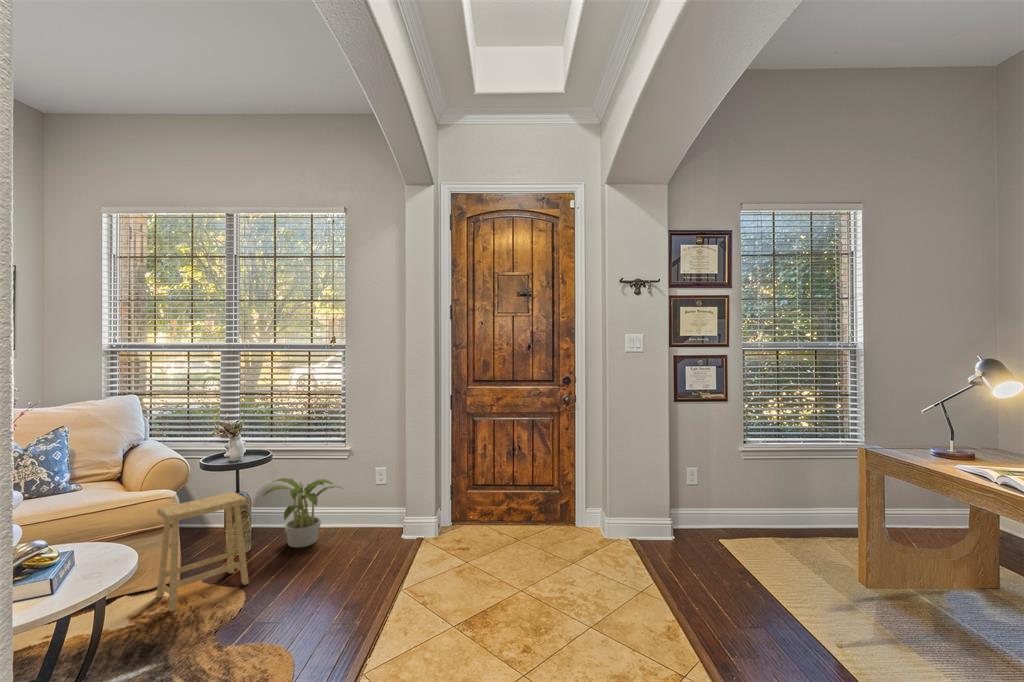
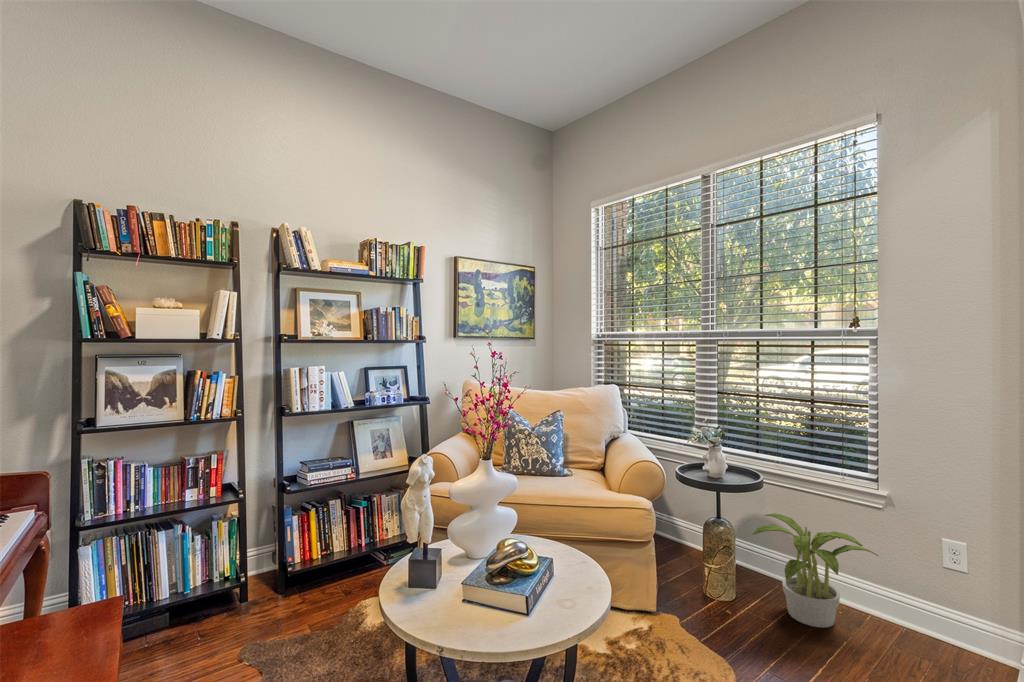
footstool: present [157,492,249,612] -> none [633,521,740,660]

